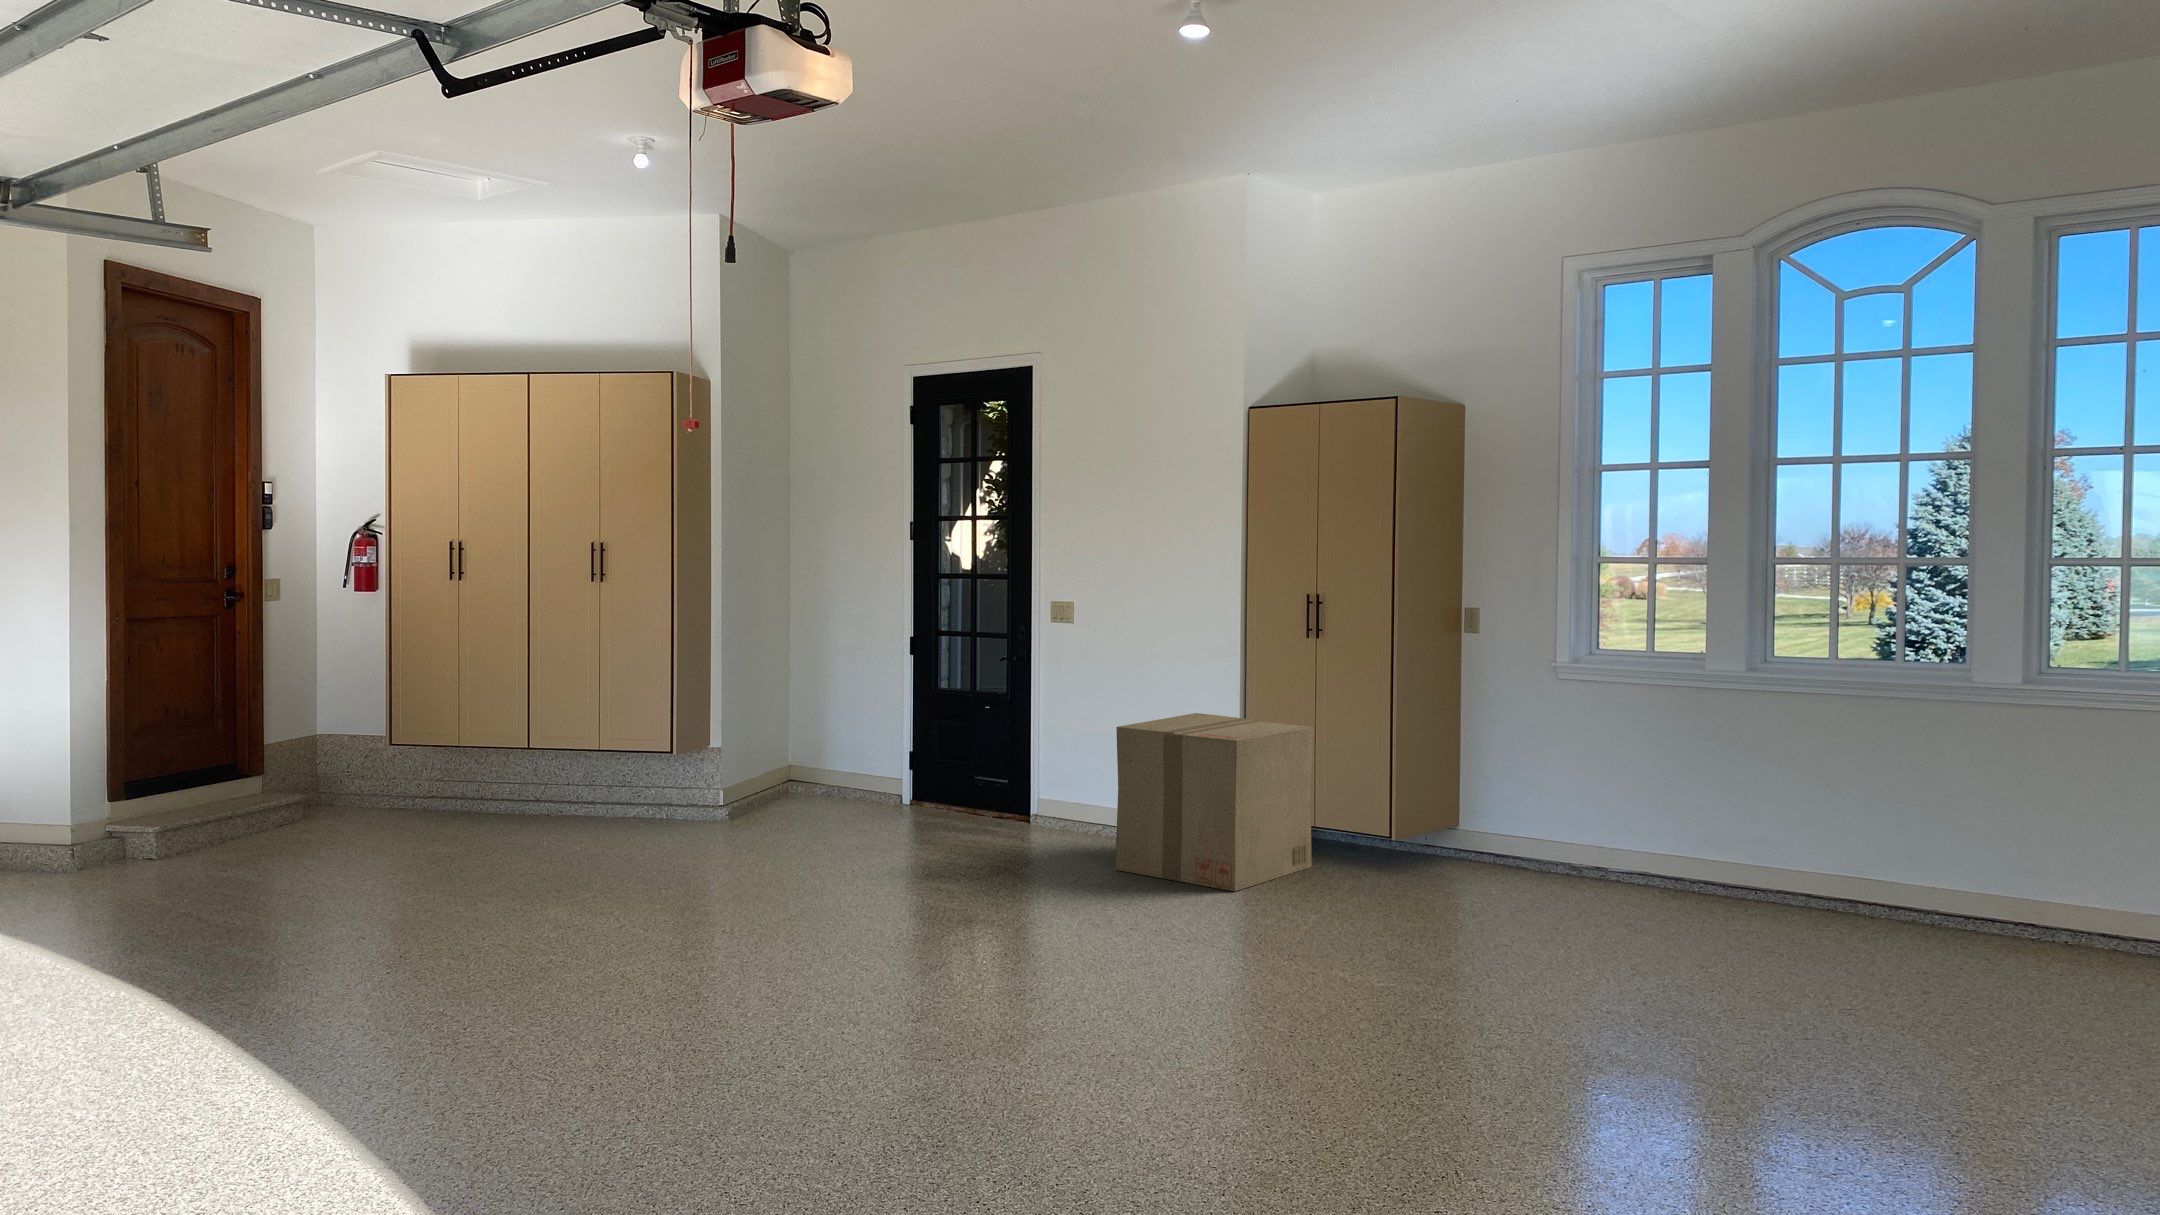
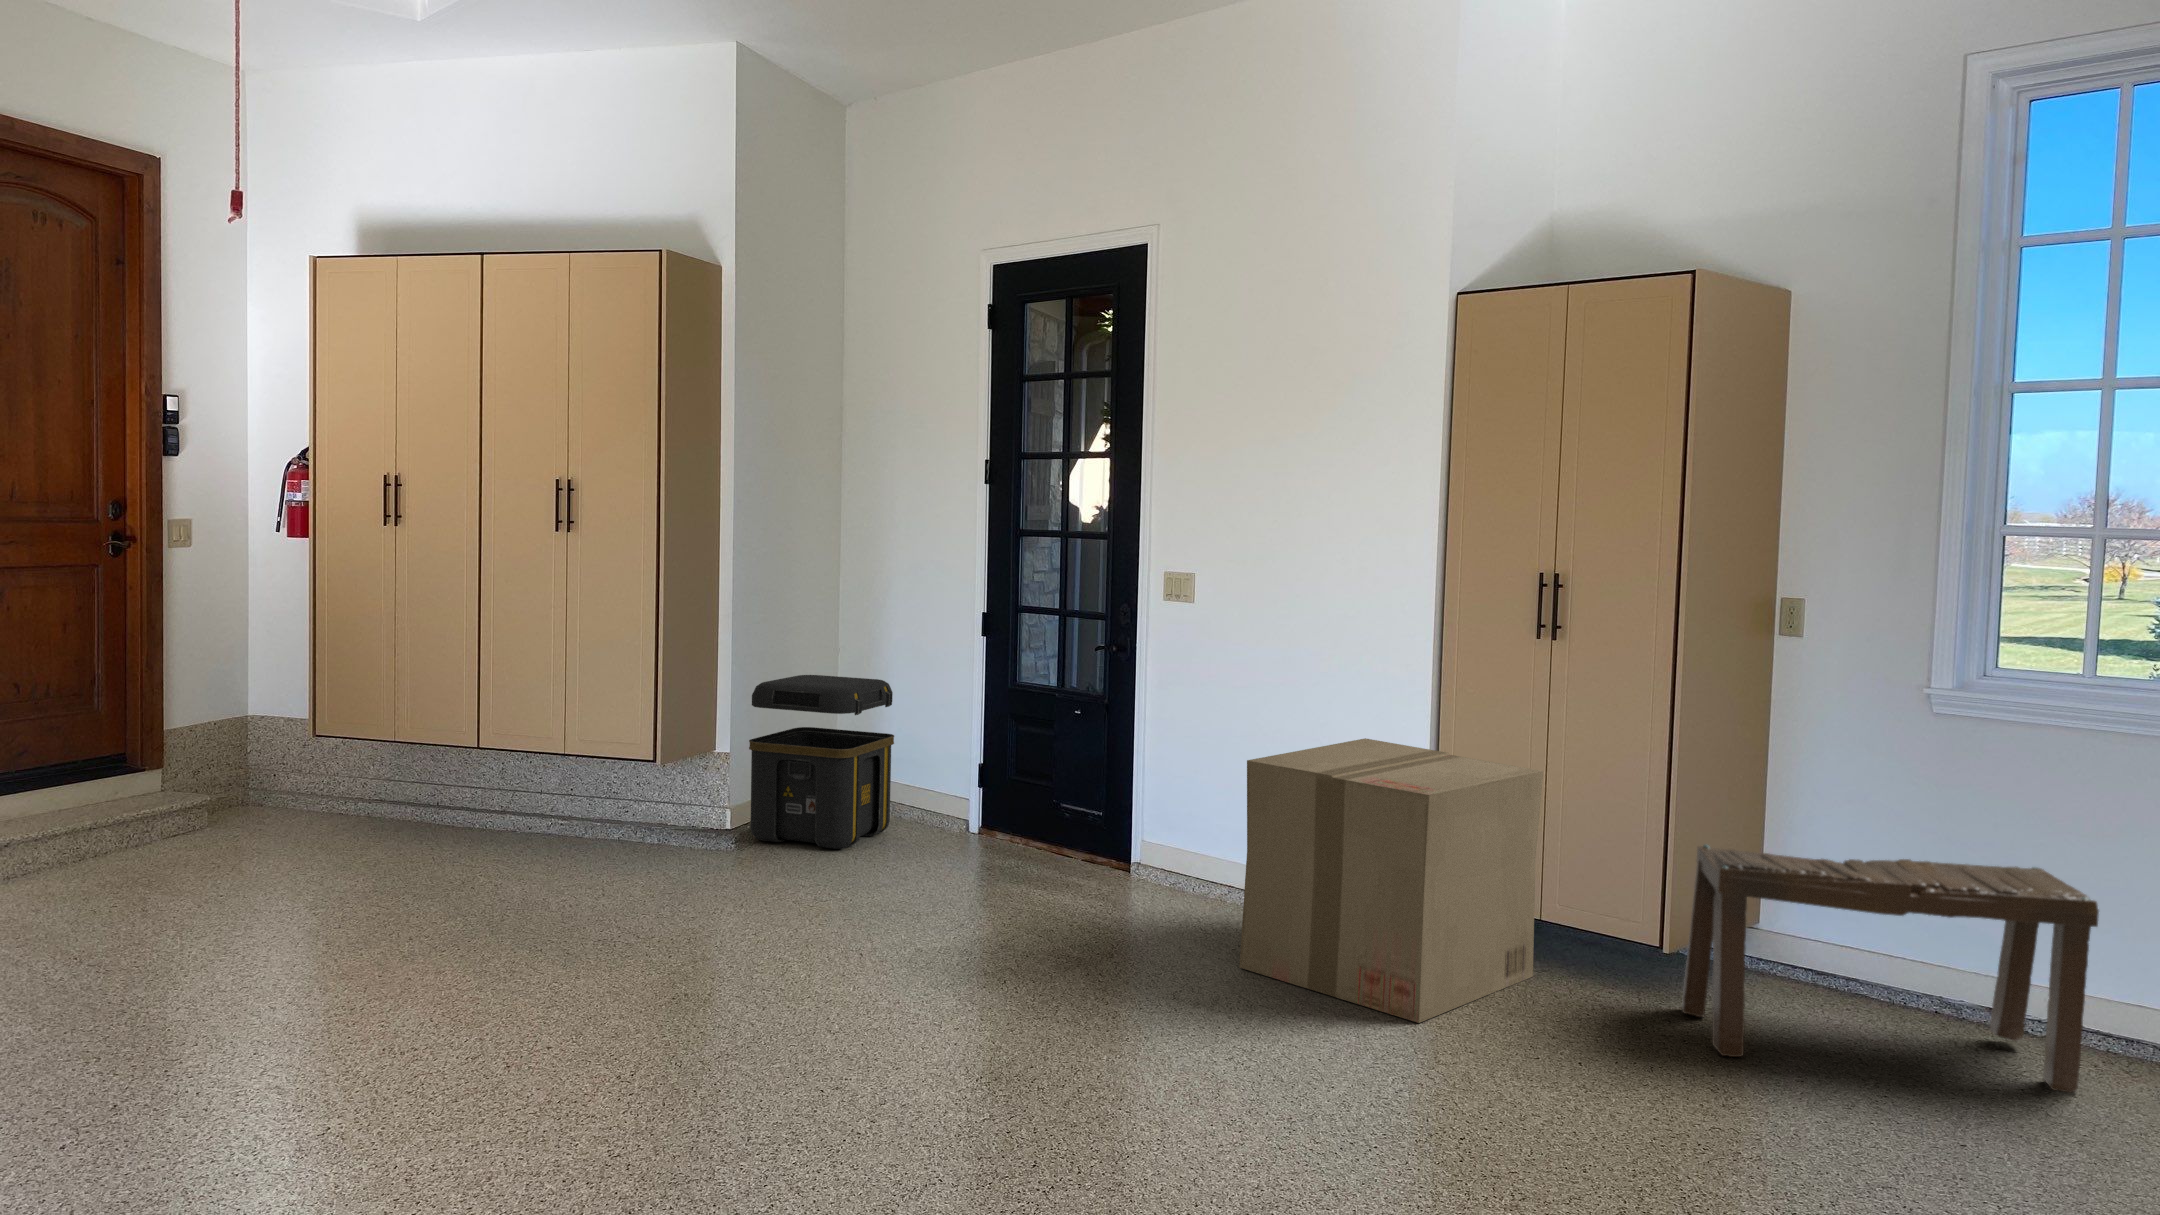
toolbox: none [736,687,845,816] -> present [749,675,894,849]
bench: none [1405,769,1638,906] -> present [1682,845,2099,1092]

